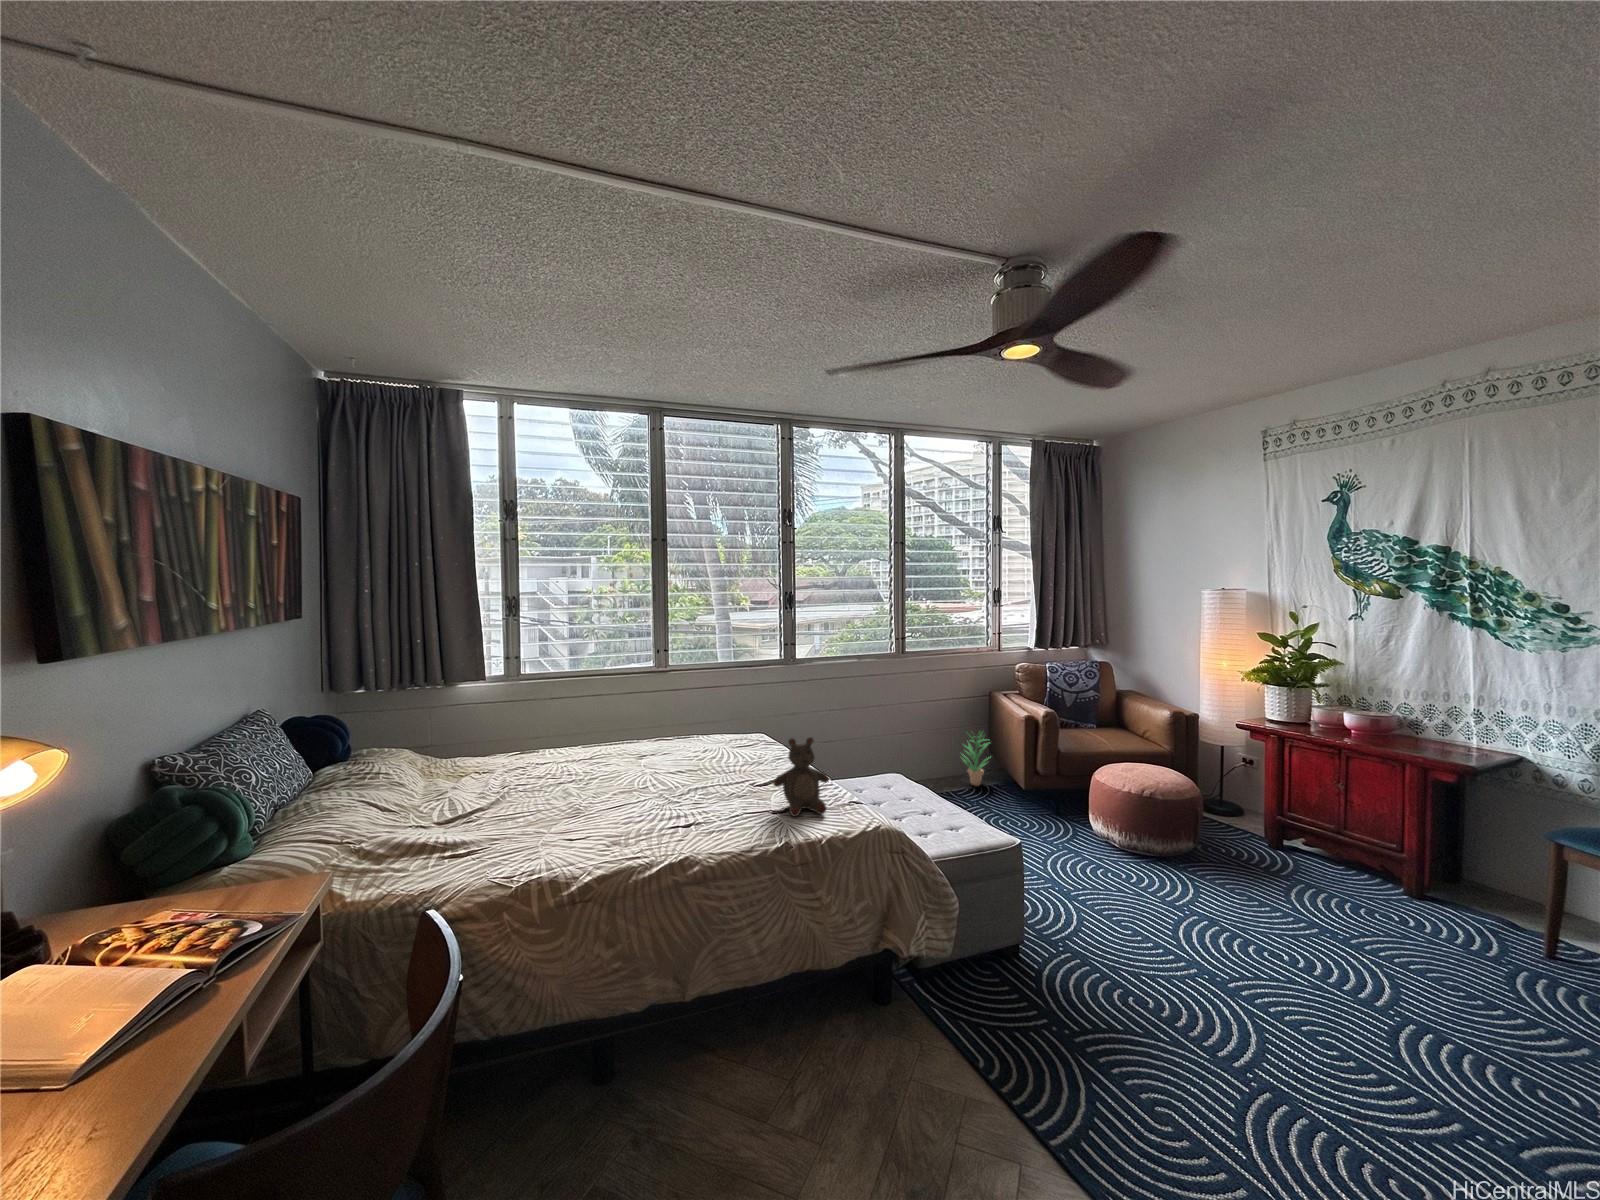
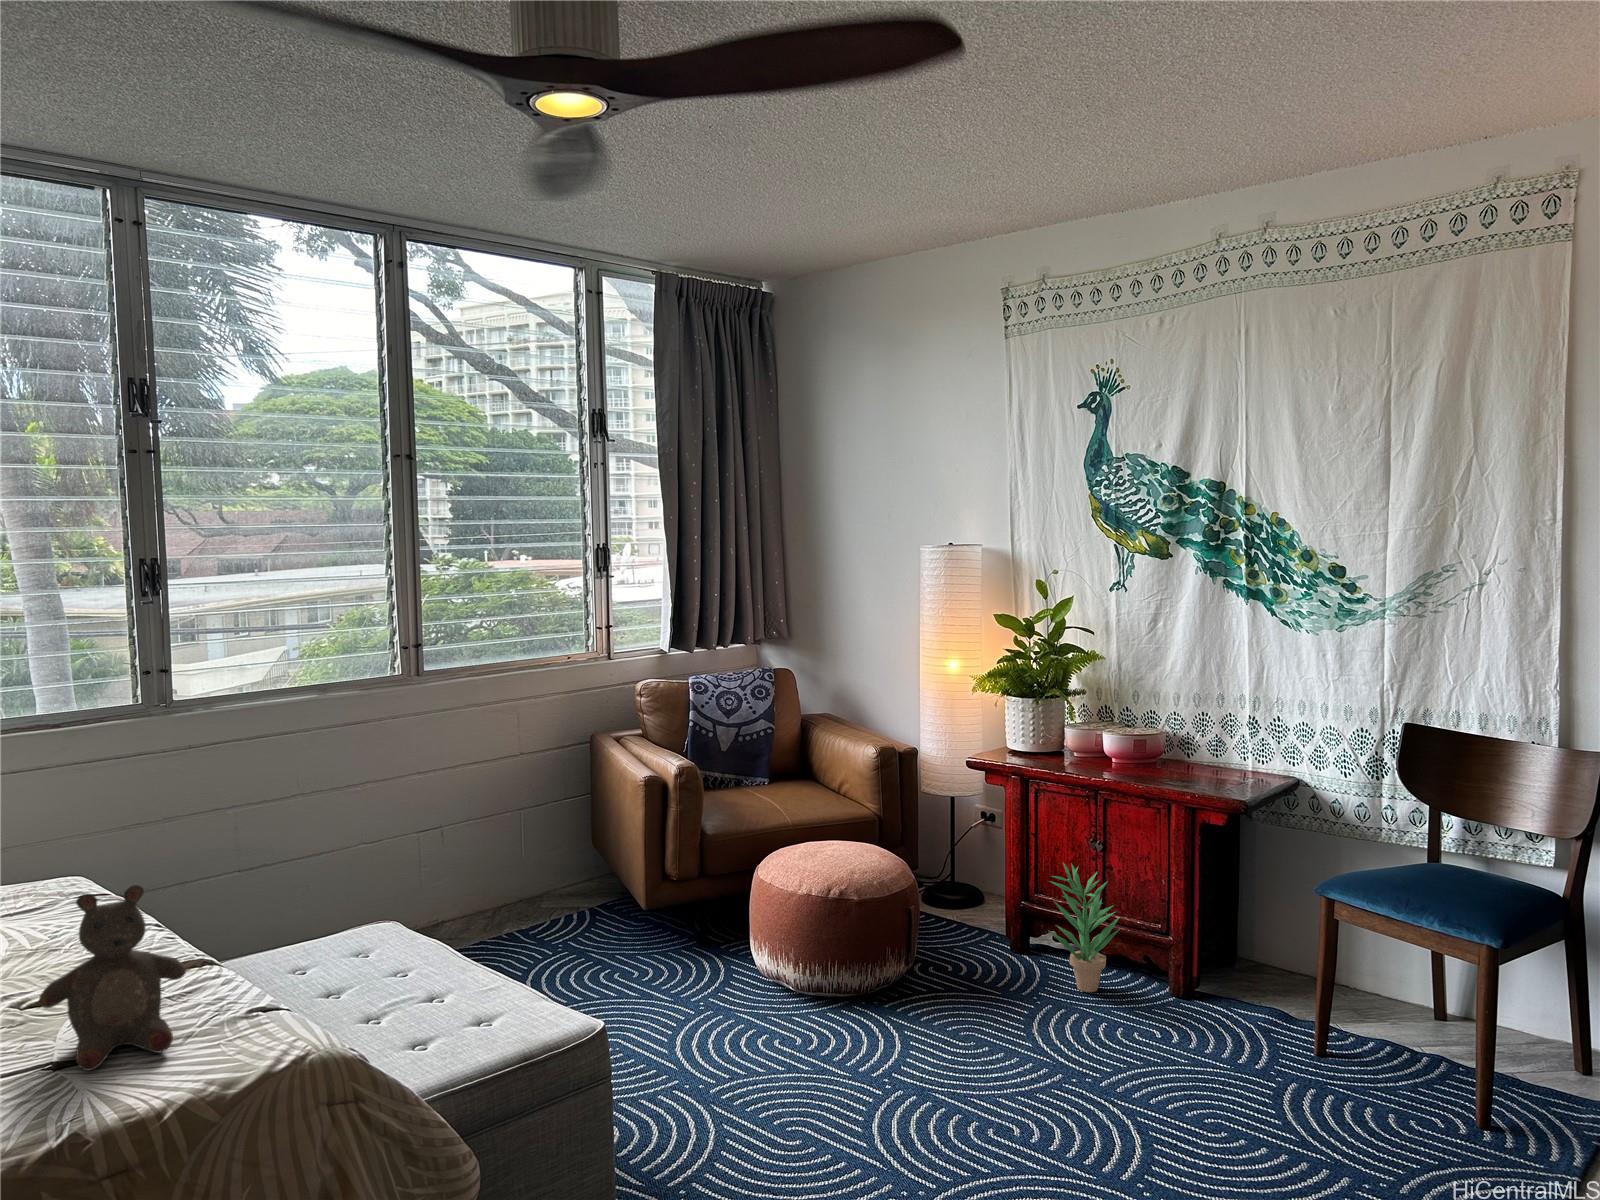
potted plant: present [961,732,991,786] -> present [1049,863,1119,992]

